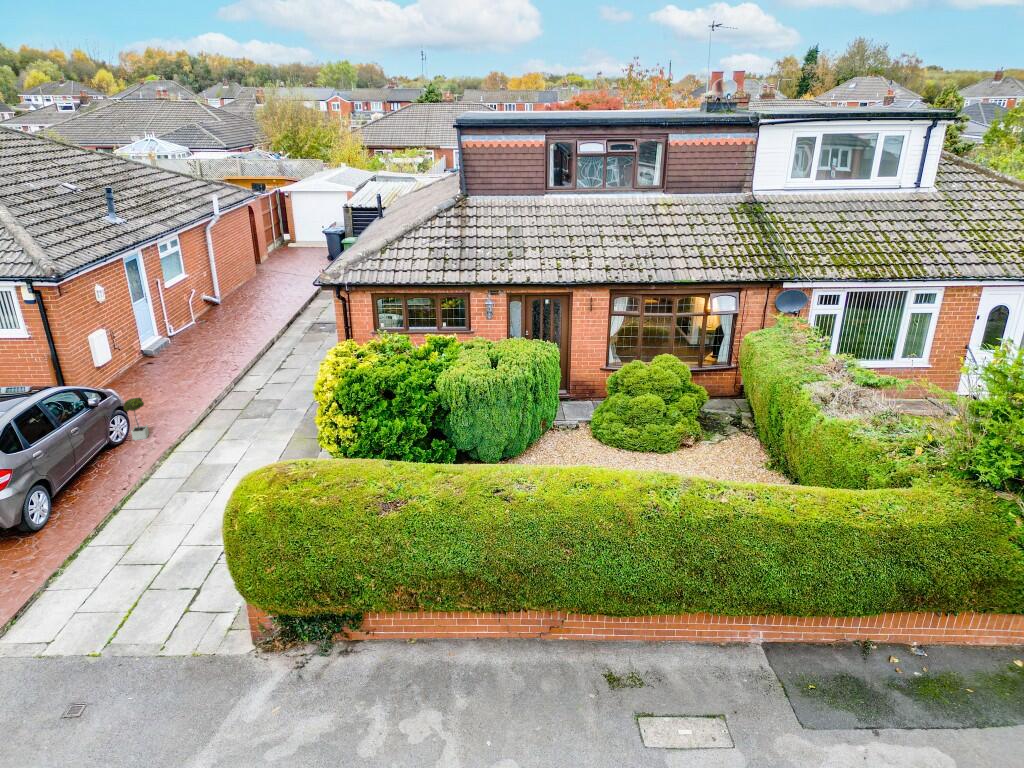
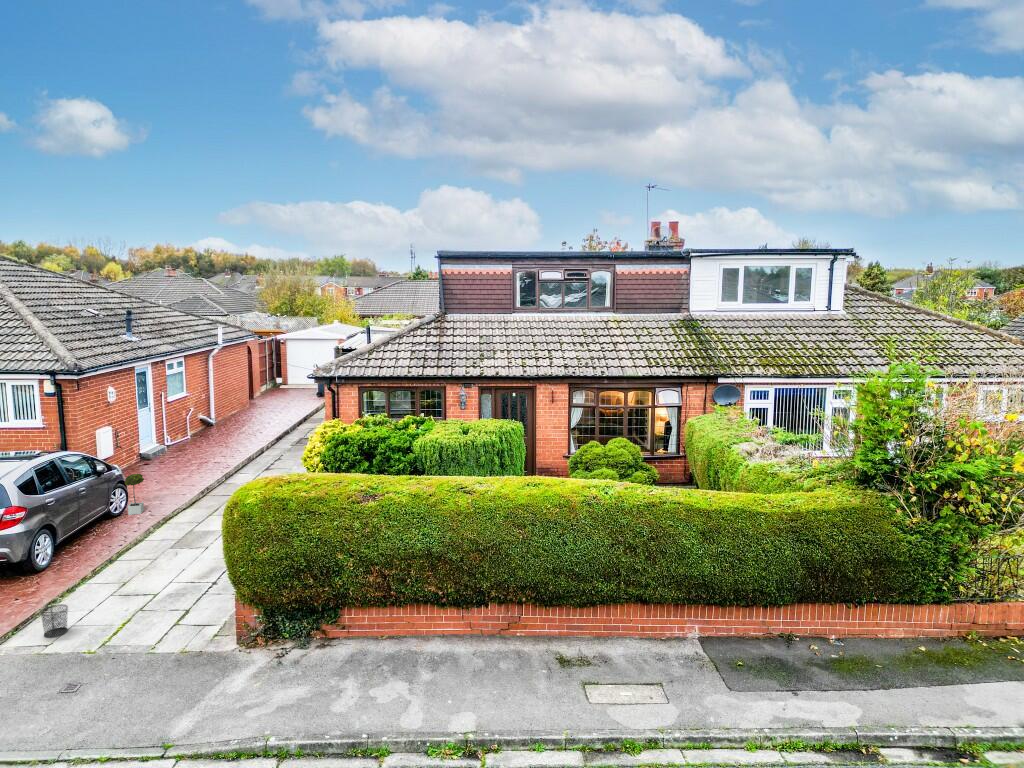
waste bin: none [39,594,73,630] -> present [40,604,68,637]

